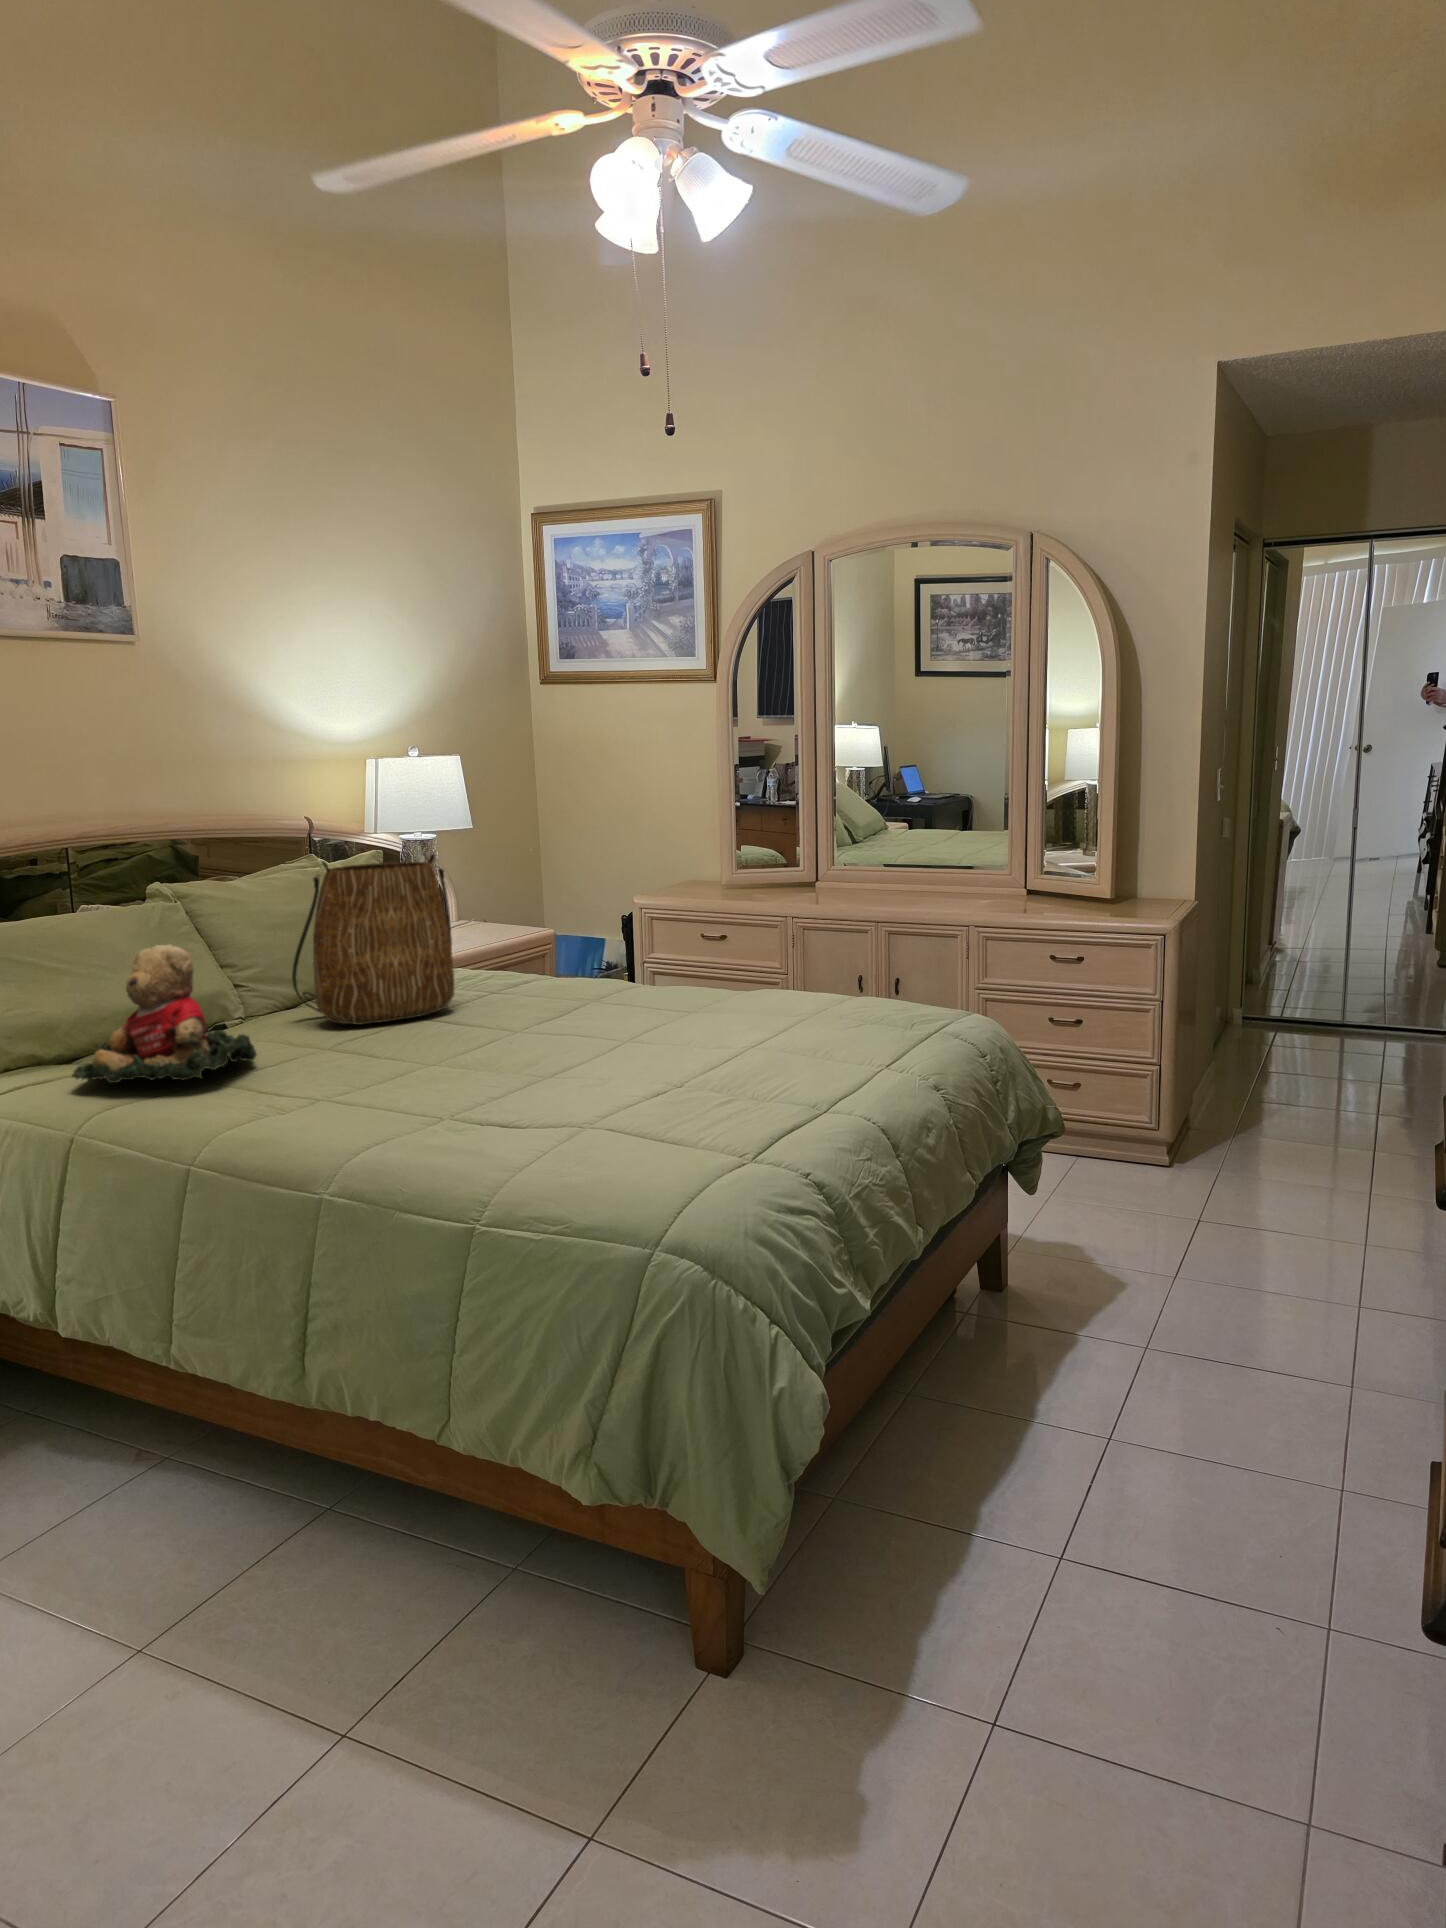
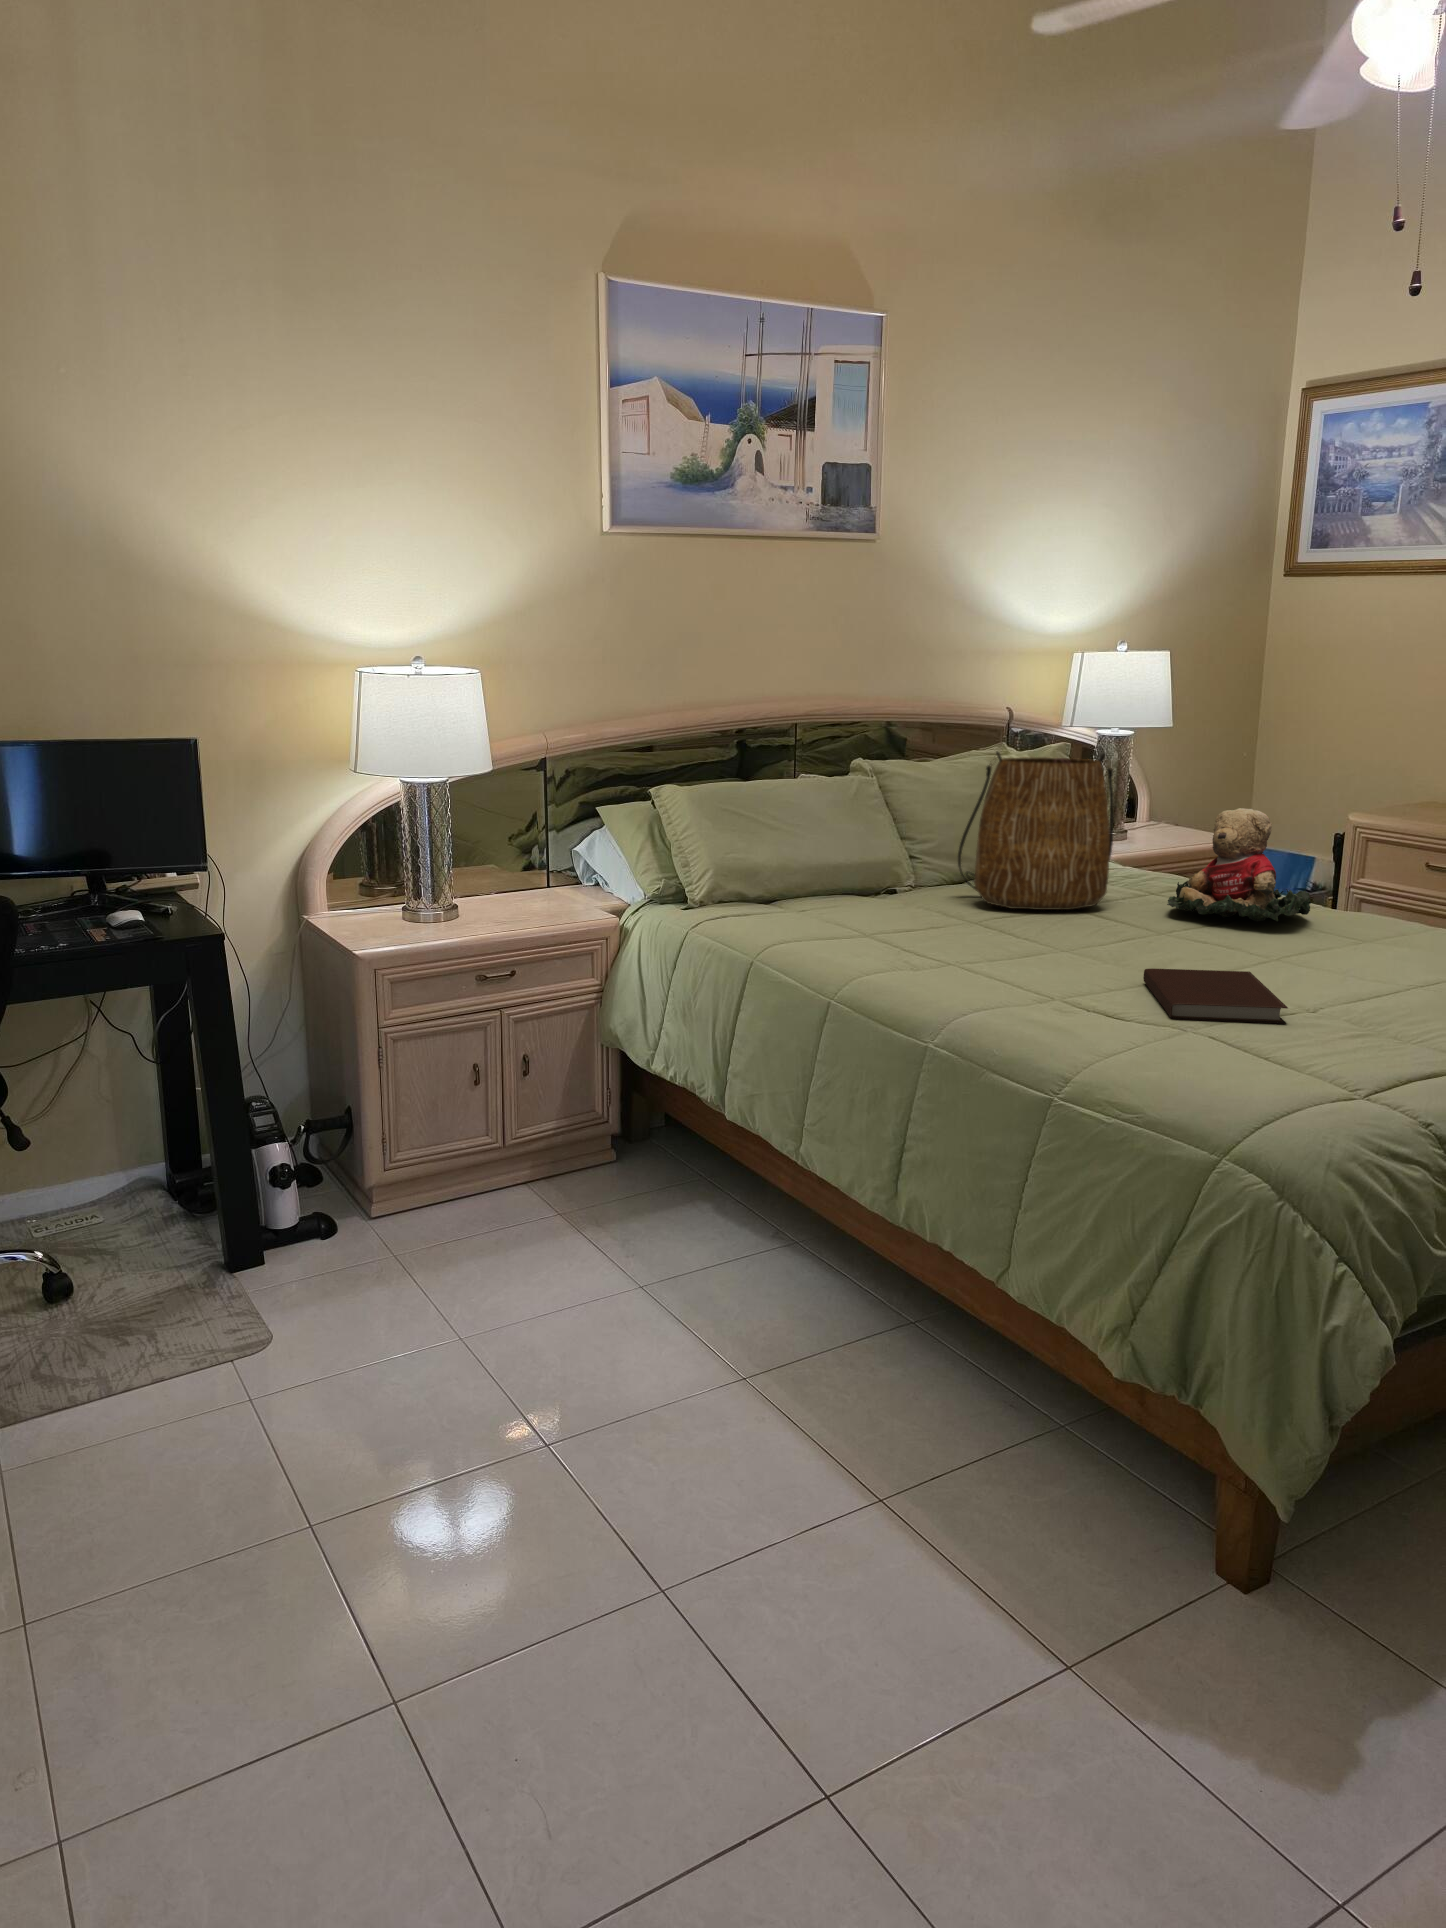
teddy bear: present [72,945,257,1083] -> present [1167,808,1311,922]
notebook: none [525,1049,670,1109] -> present [1143,968,1288,1024]

